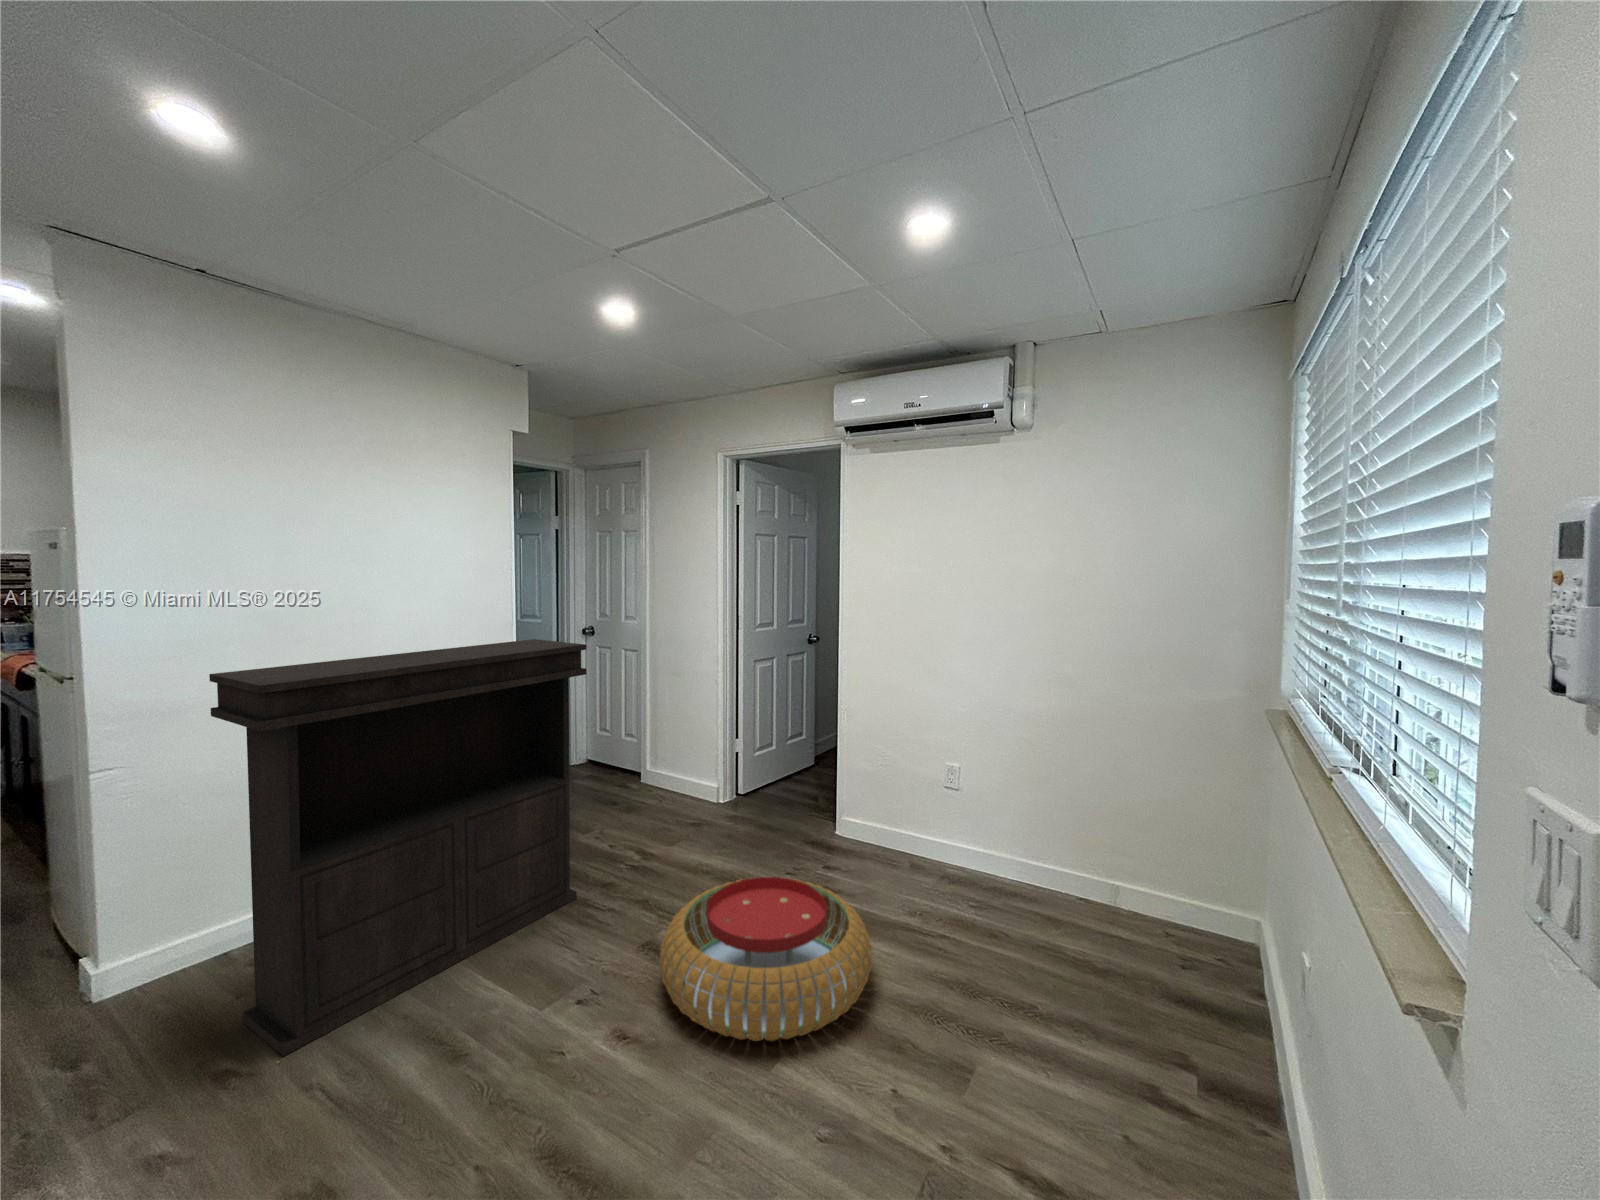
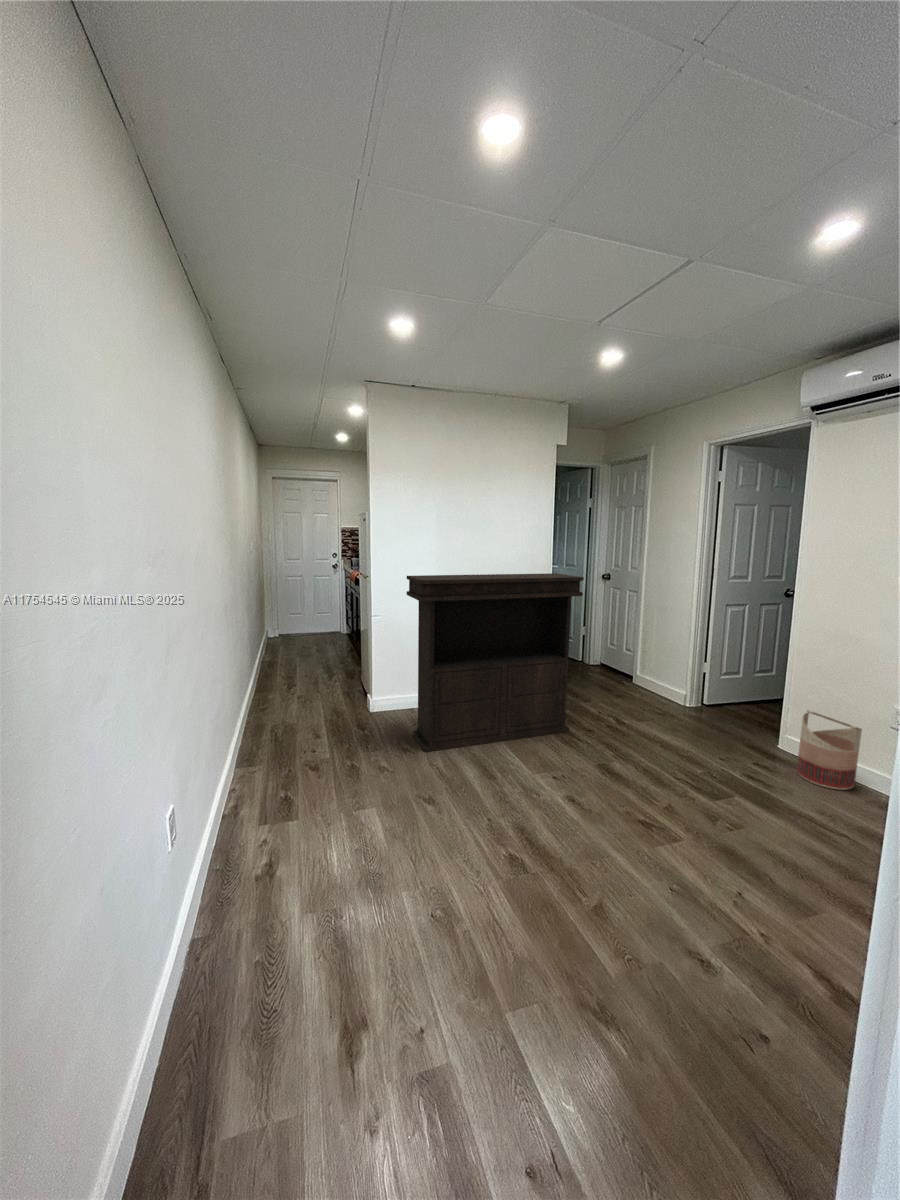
basket: none [868,785,925,876] -> present [797,710,862,790]
pouf: present [660,877,872,1041] -> none [600,741,759,843]

